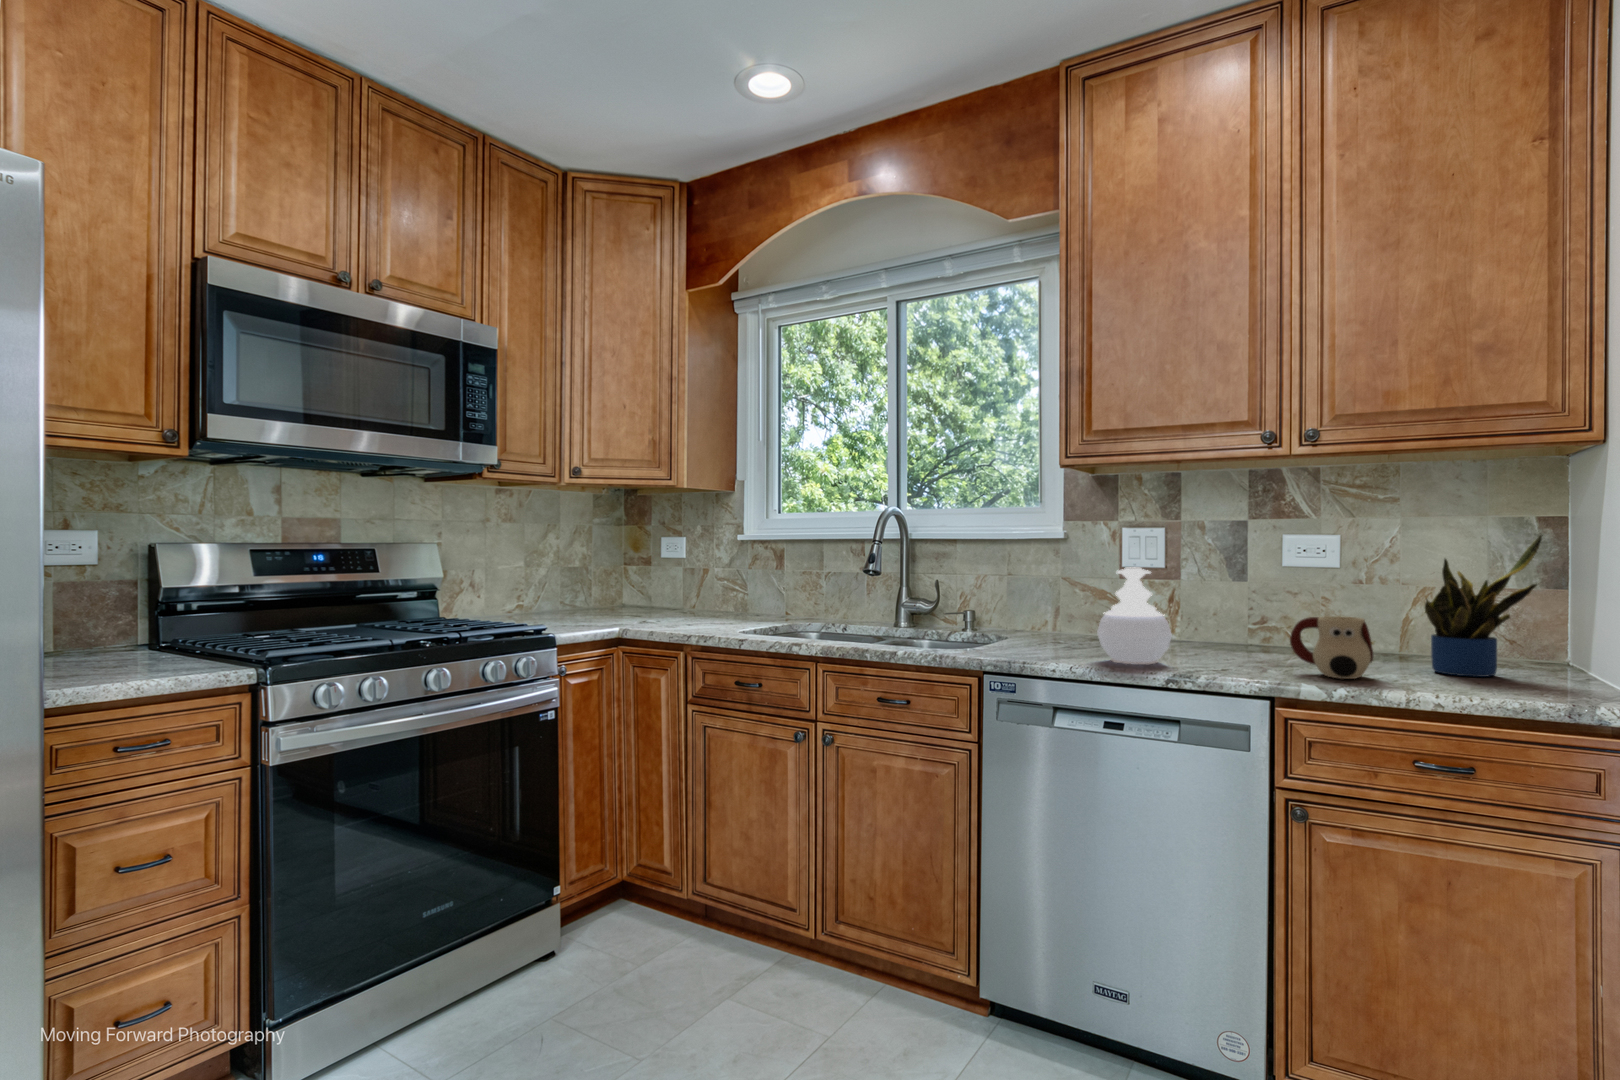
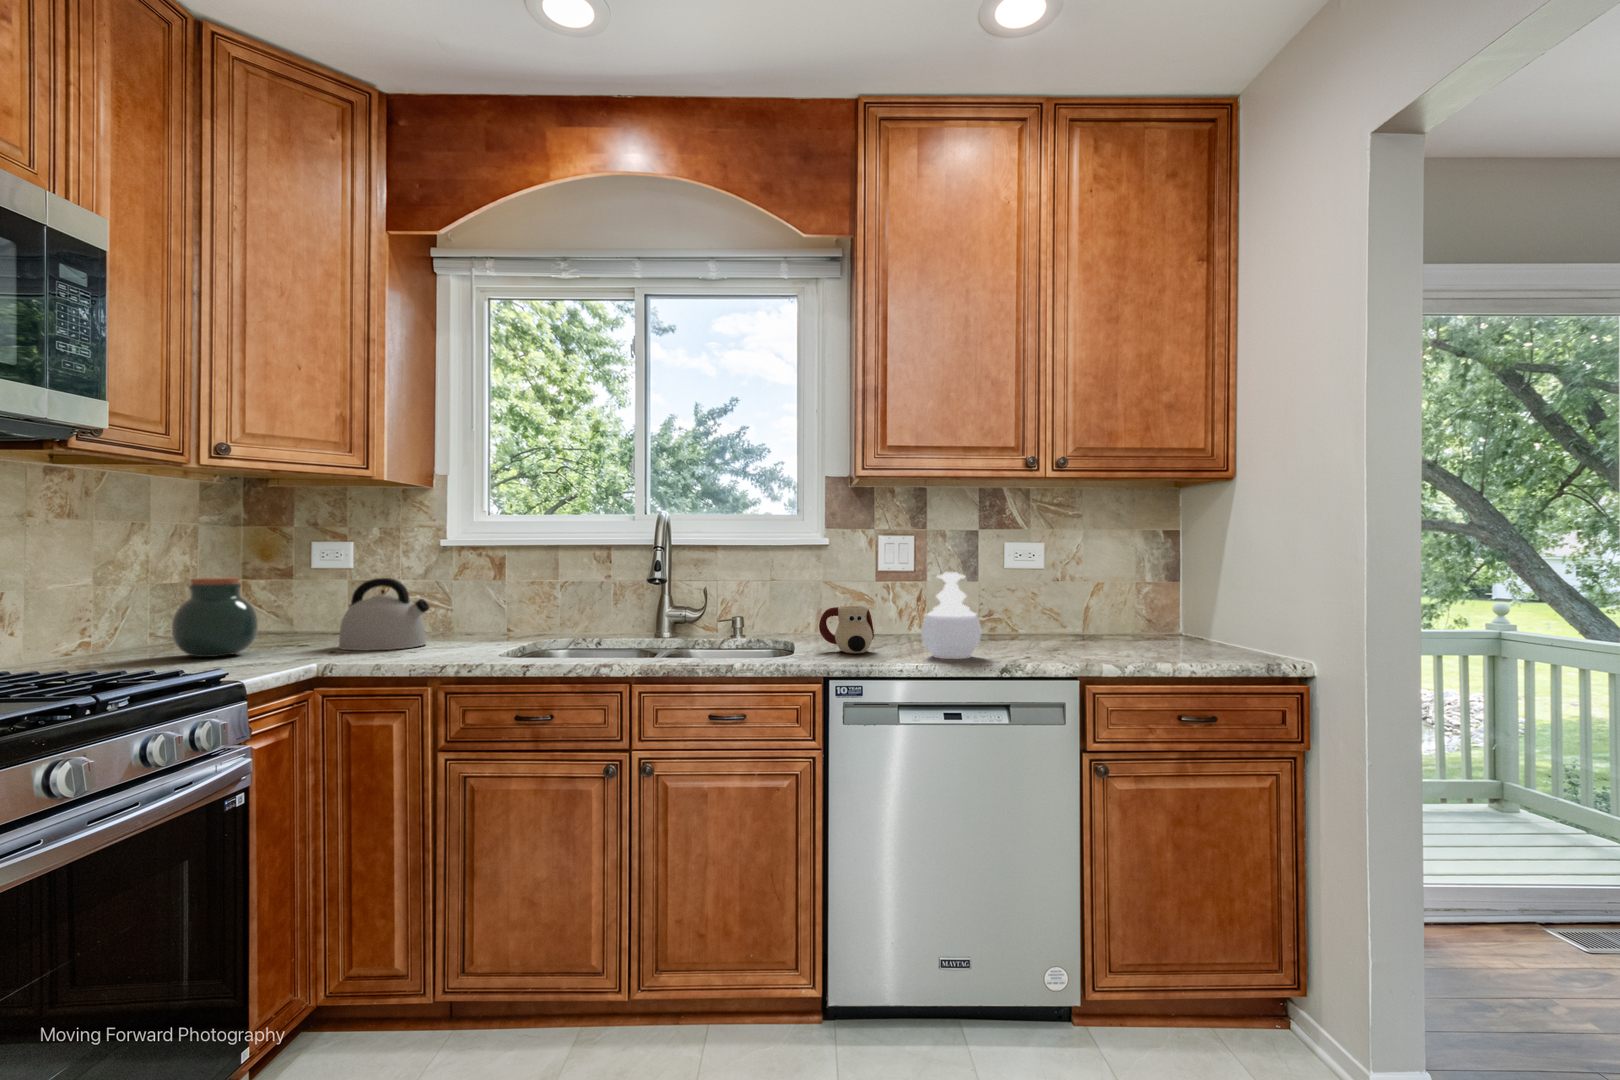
potted plant: present [1425,535,1543,677] -> none [1134,544,1208,649]
jar: none [547,563,600,619] -> present [172,577,258,657]
kettle: none [653,565,716,622] -> present [338,578,430,650]
mug: present [1290,616,1373,679] -> present [819,606,874,653]

